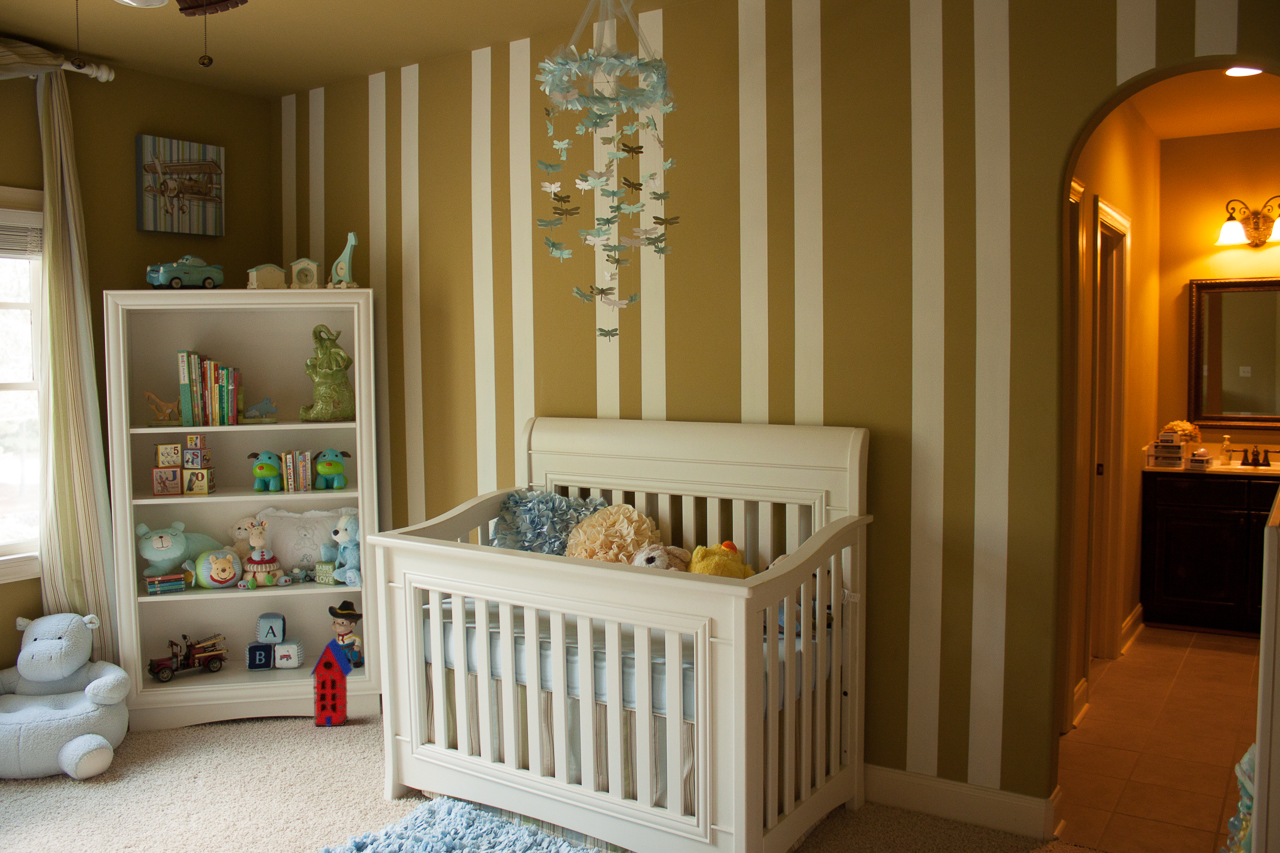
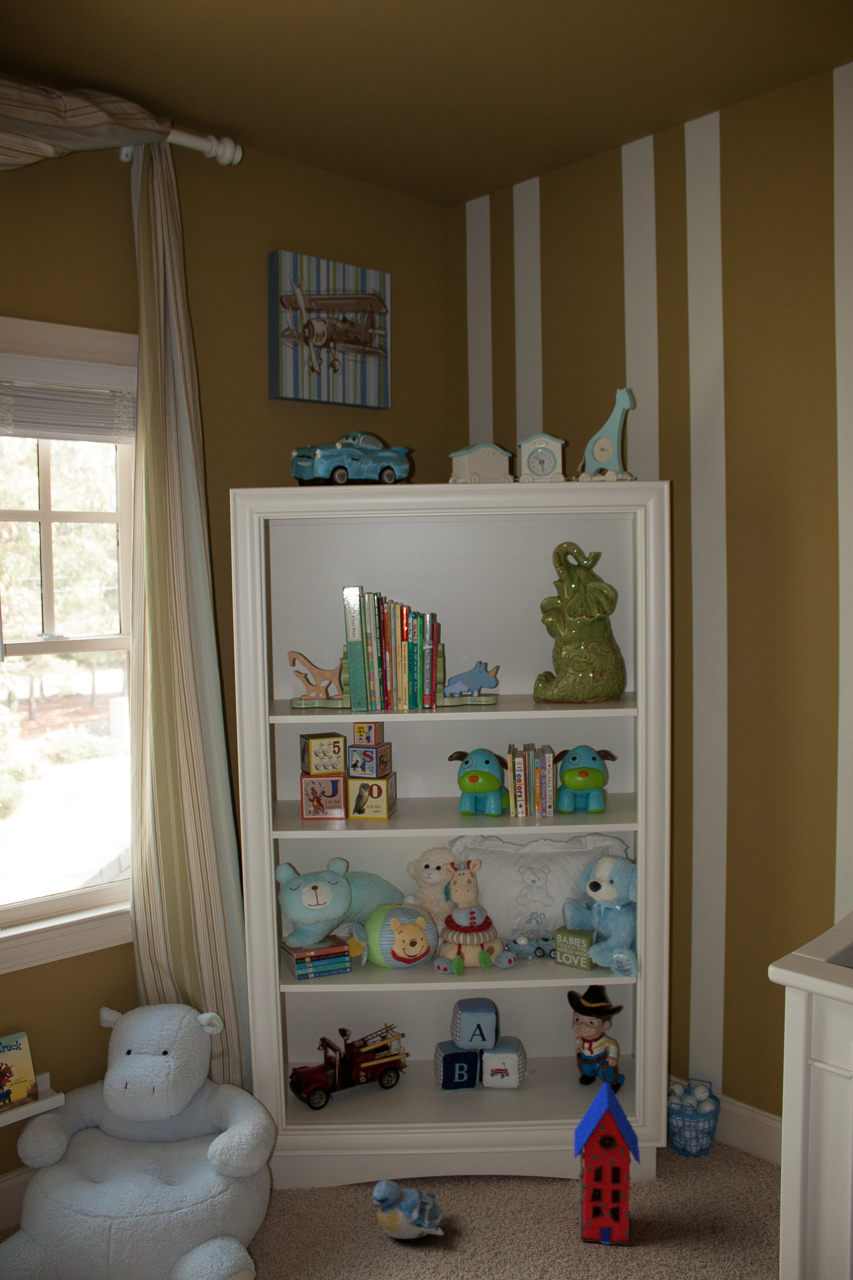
plush toy: none [188,698,239,731] -> present [370,1180,451,1239]

